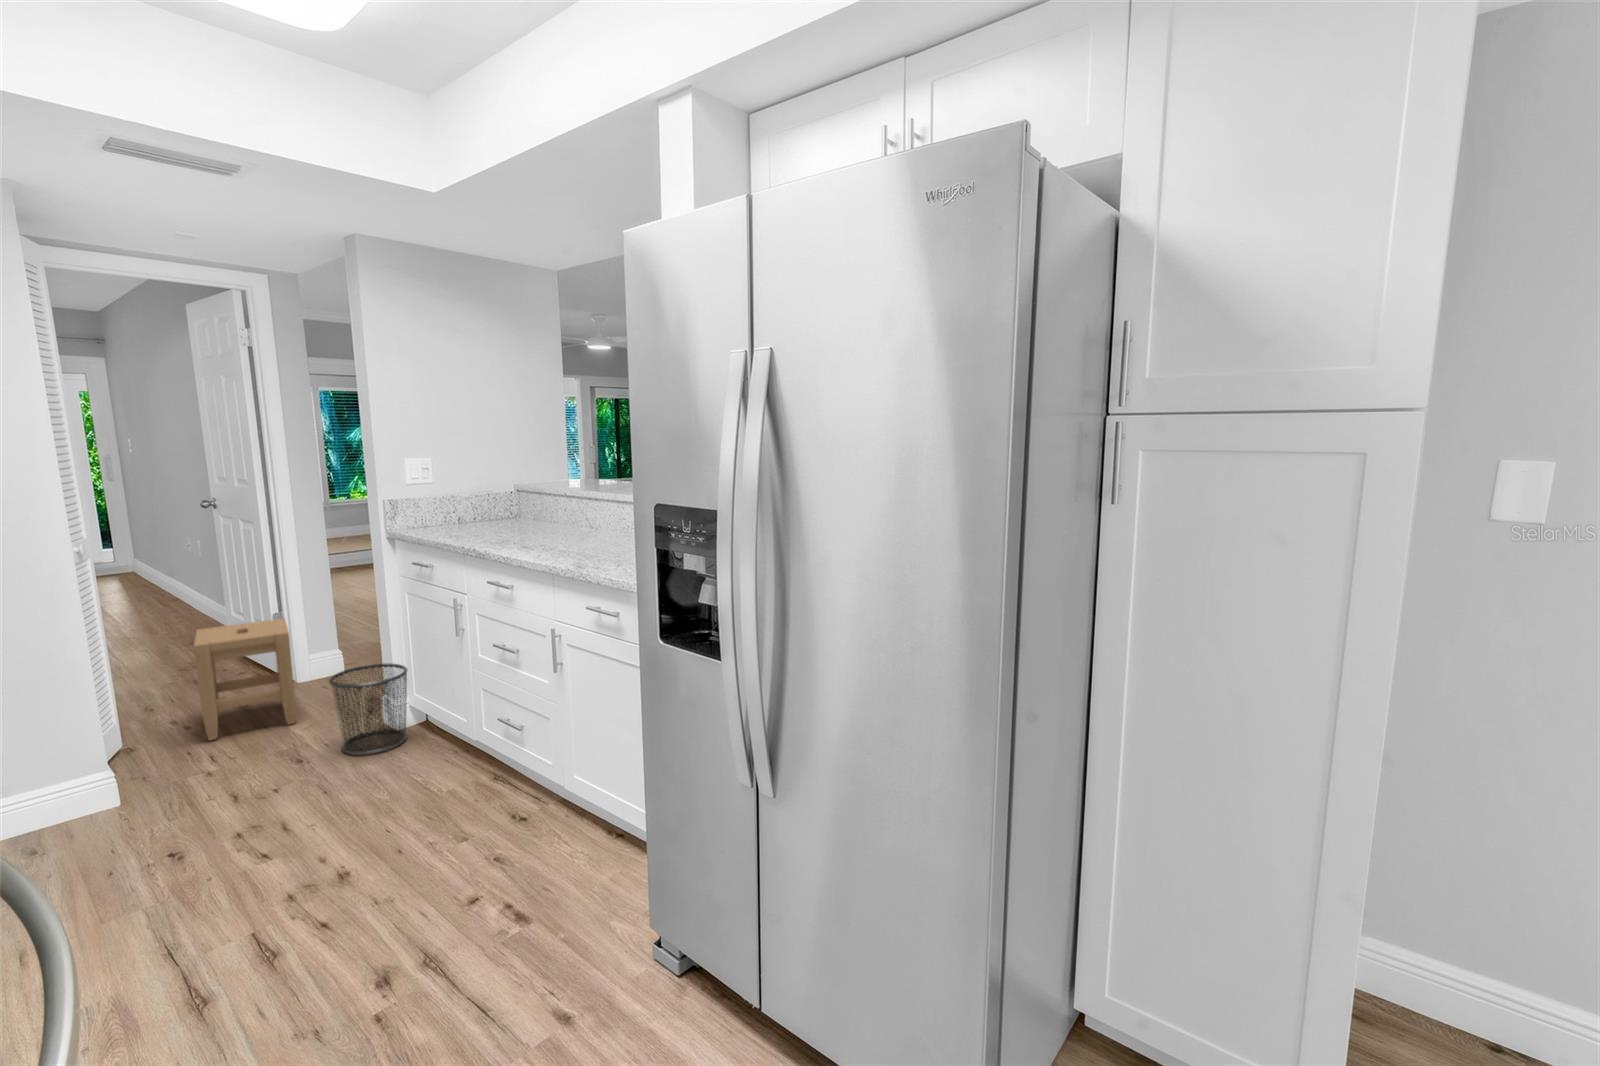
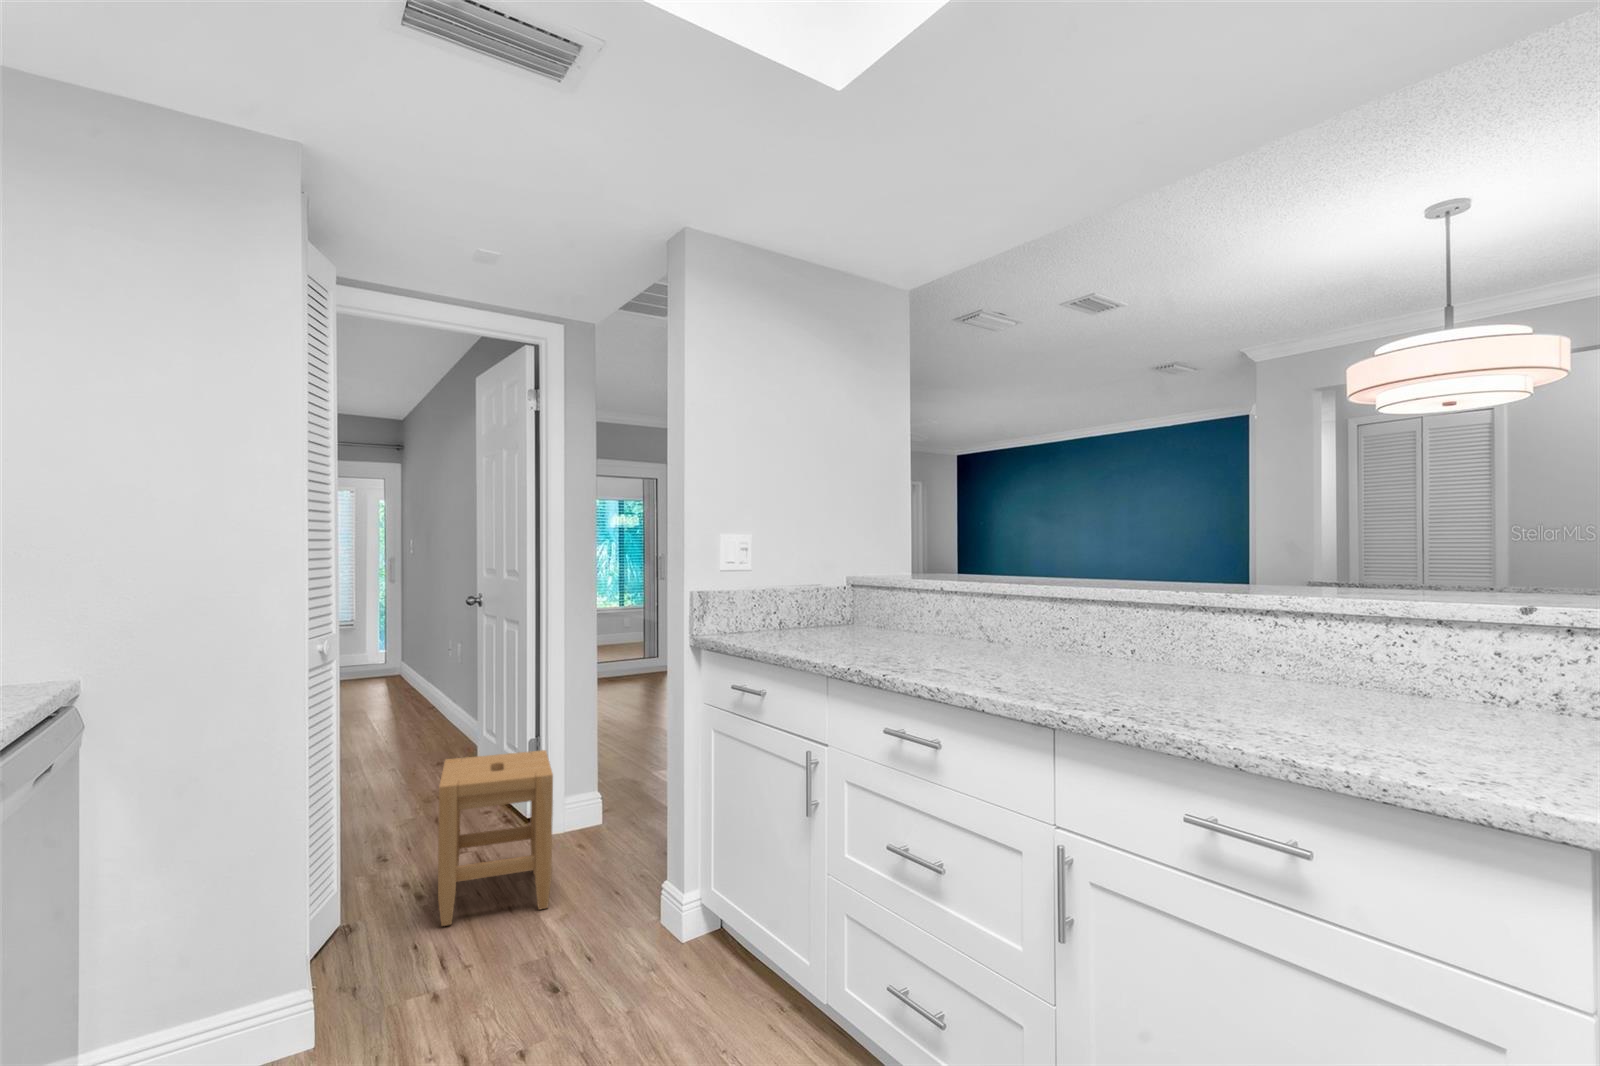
waste bin: present [329,663,408,755] -> none [604,835,709,990]

